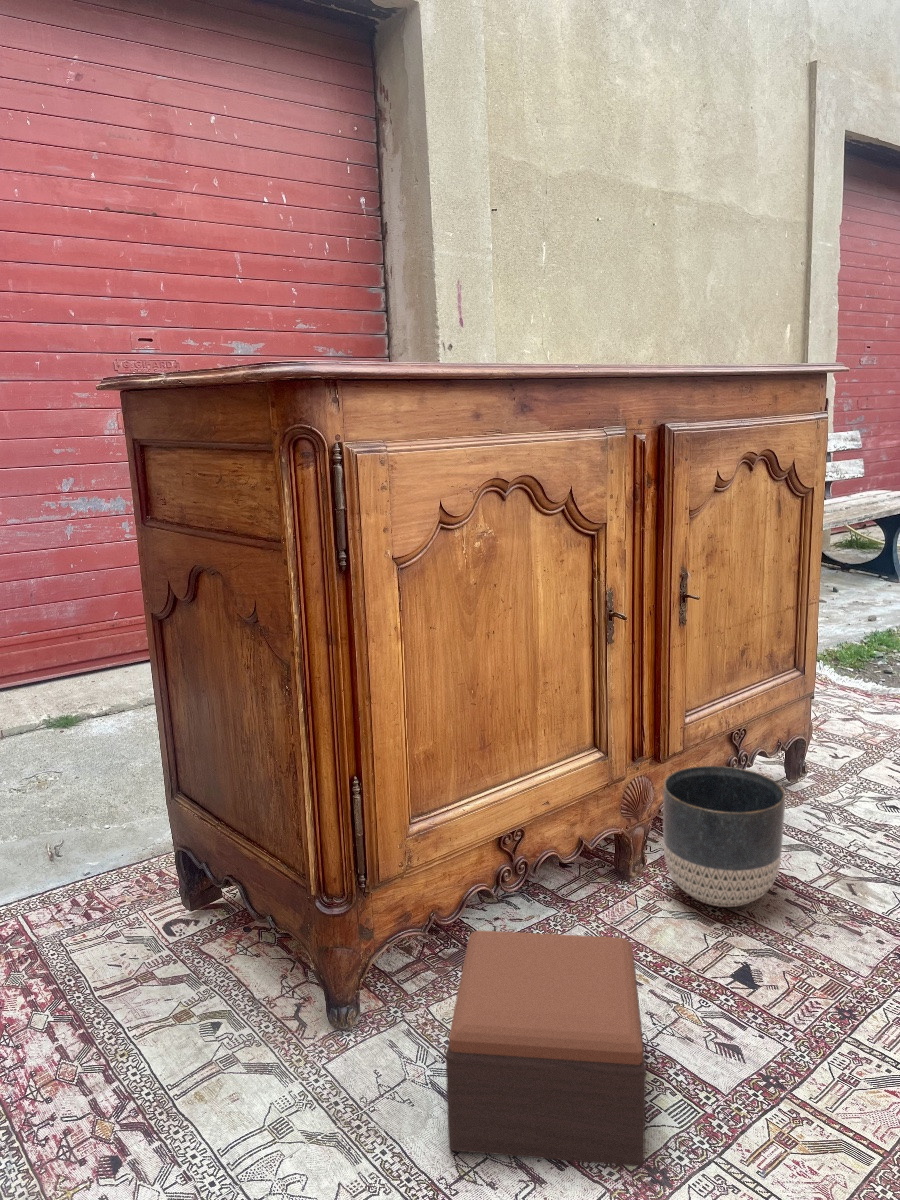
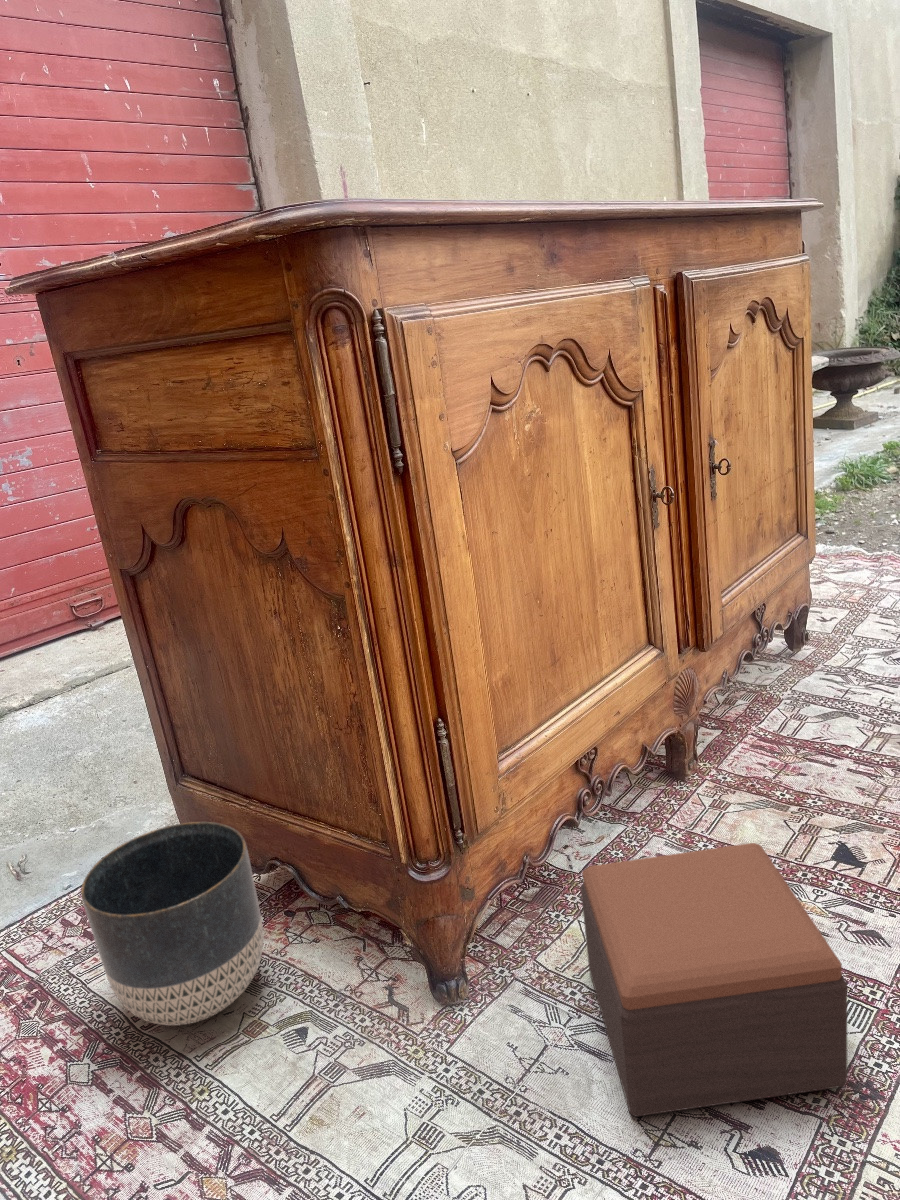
planter: present [663,766,785,907] -> present [81,822,263,1026]

